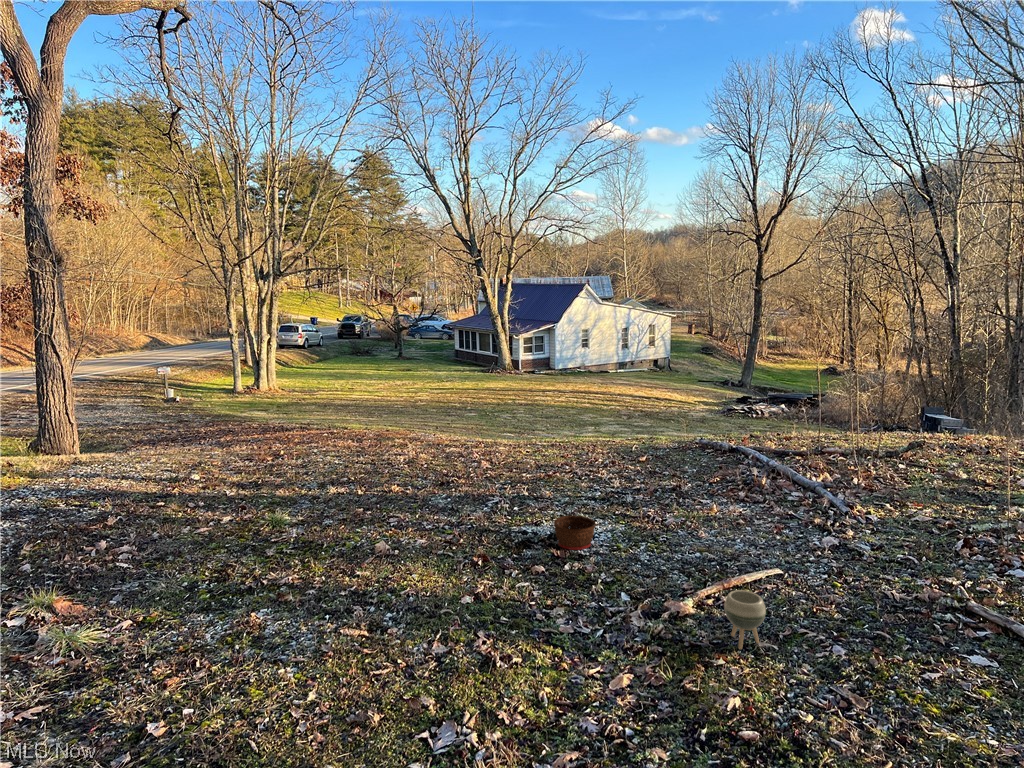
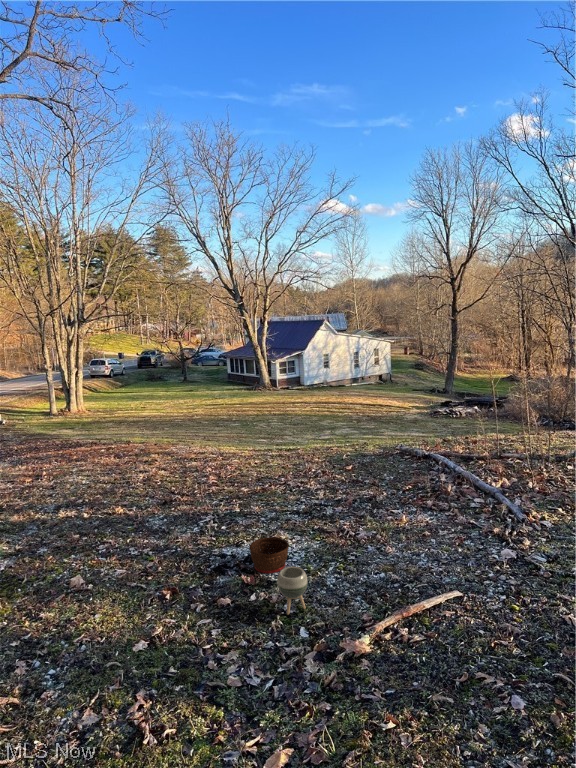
planter: present [724,590,766,649] -> present [277,567,308,614]

